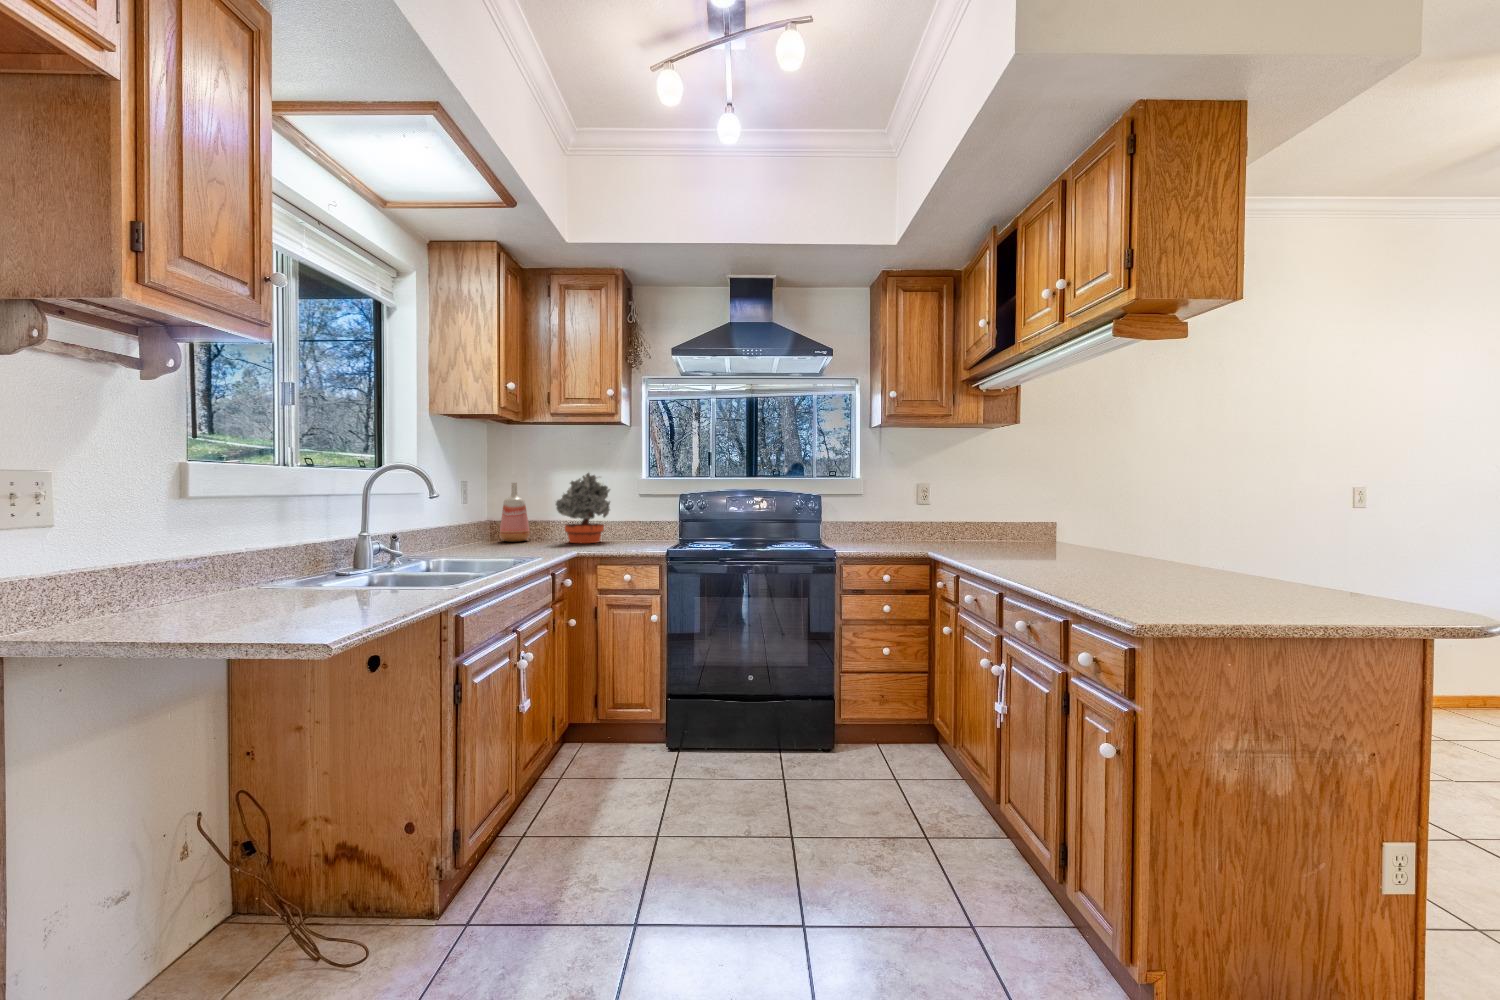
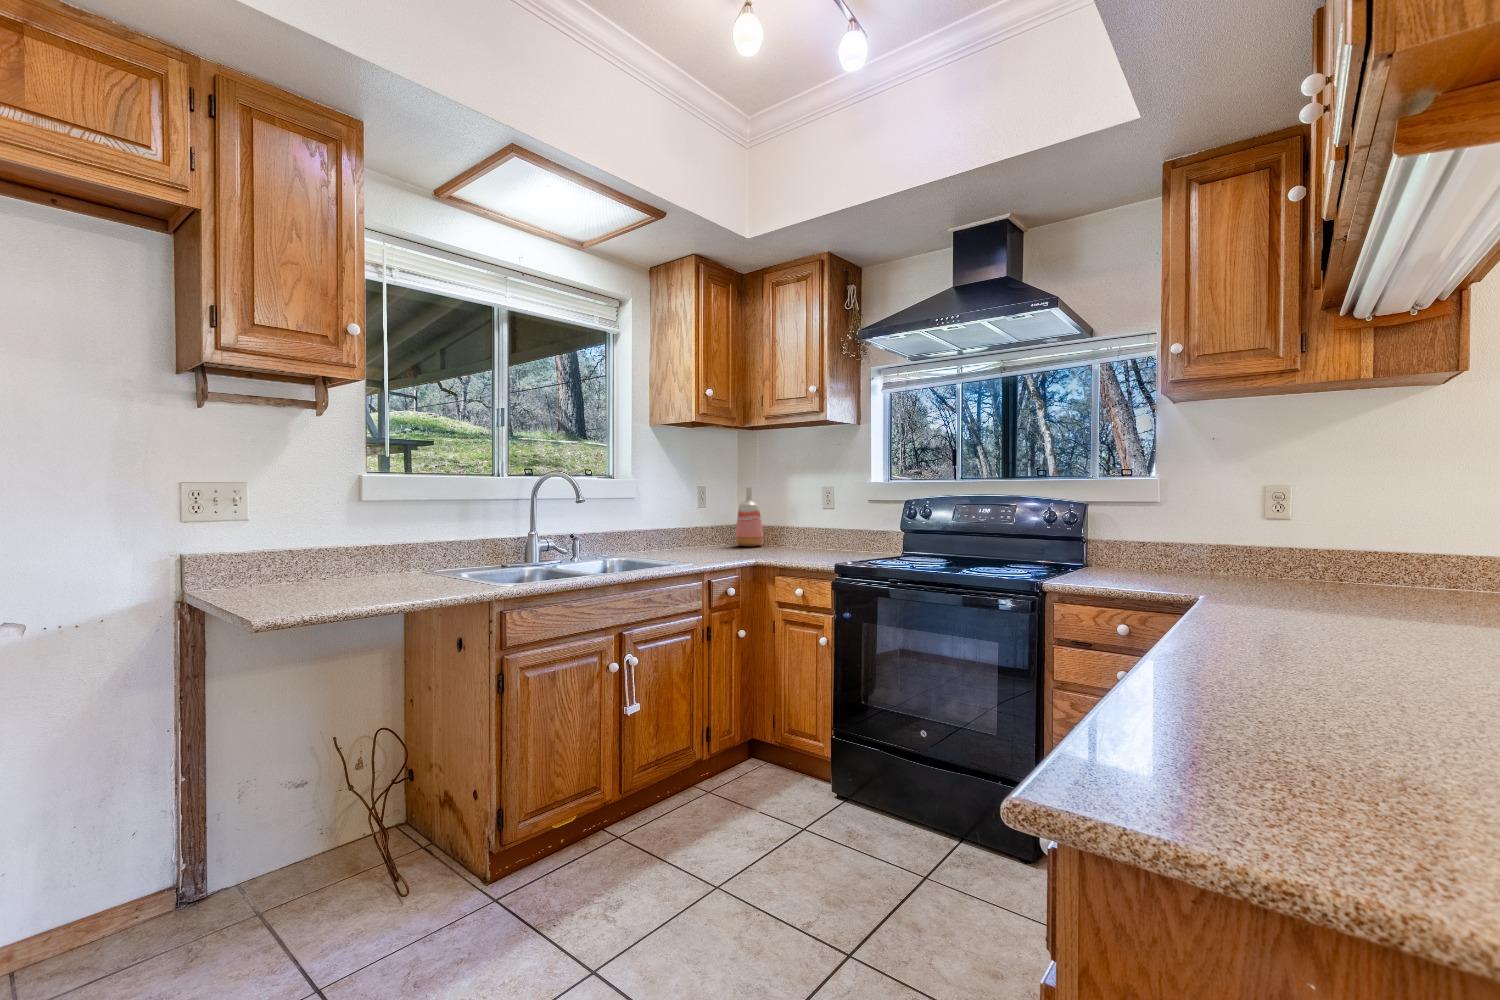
potted plant: present [556,473,610,543] -> none [769,476,833,552]

